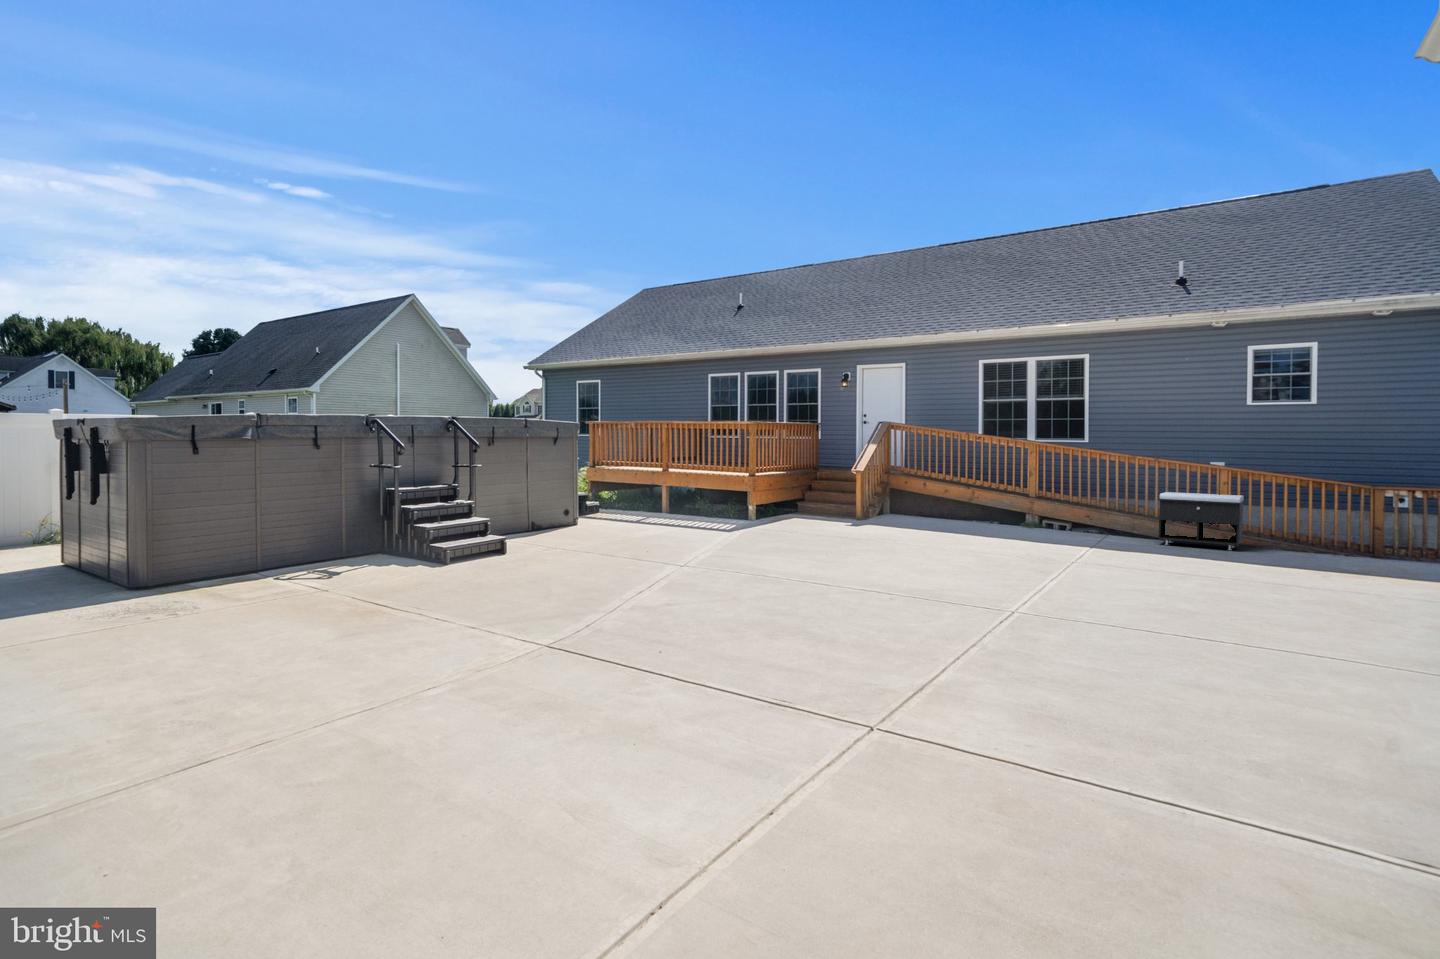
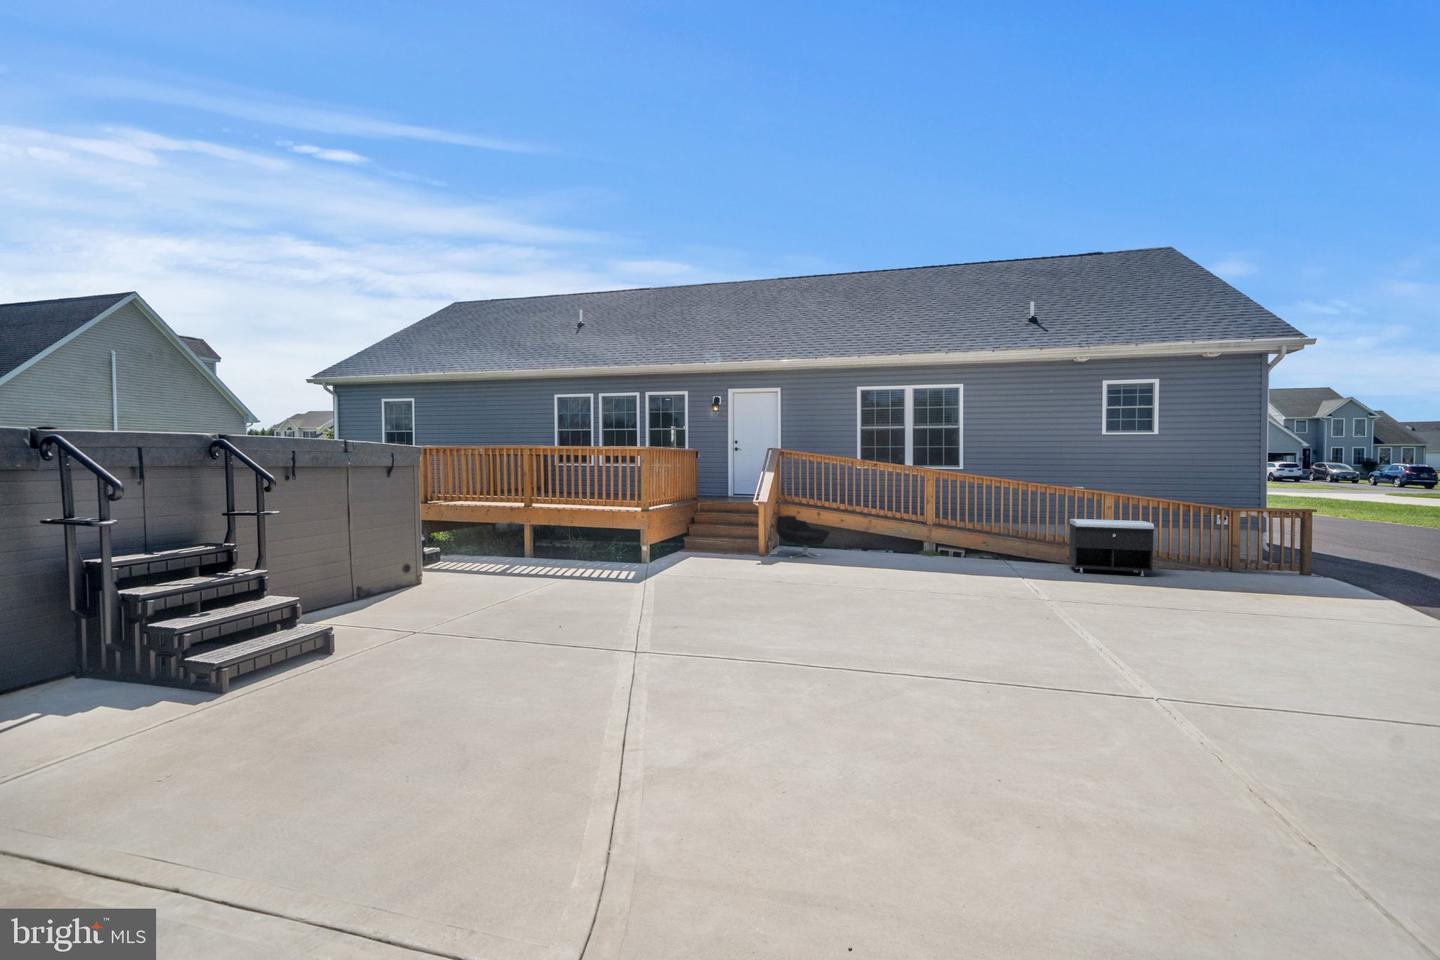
lounge chair: none [883,484,933,524] -> present [776,515,830,557]

